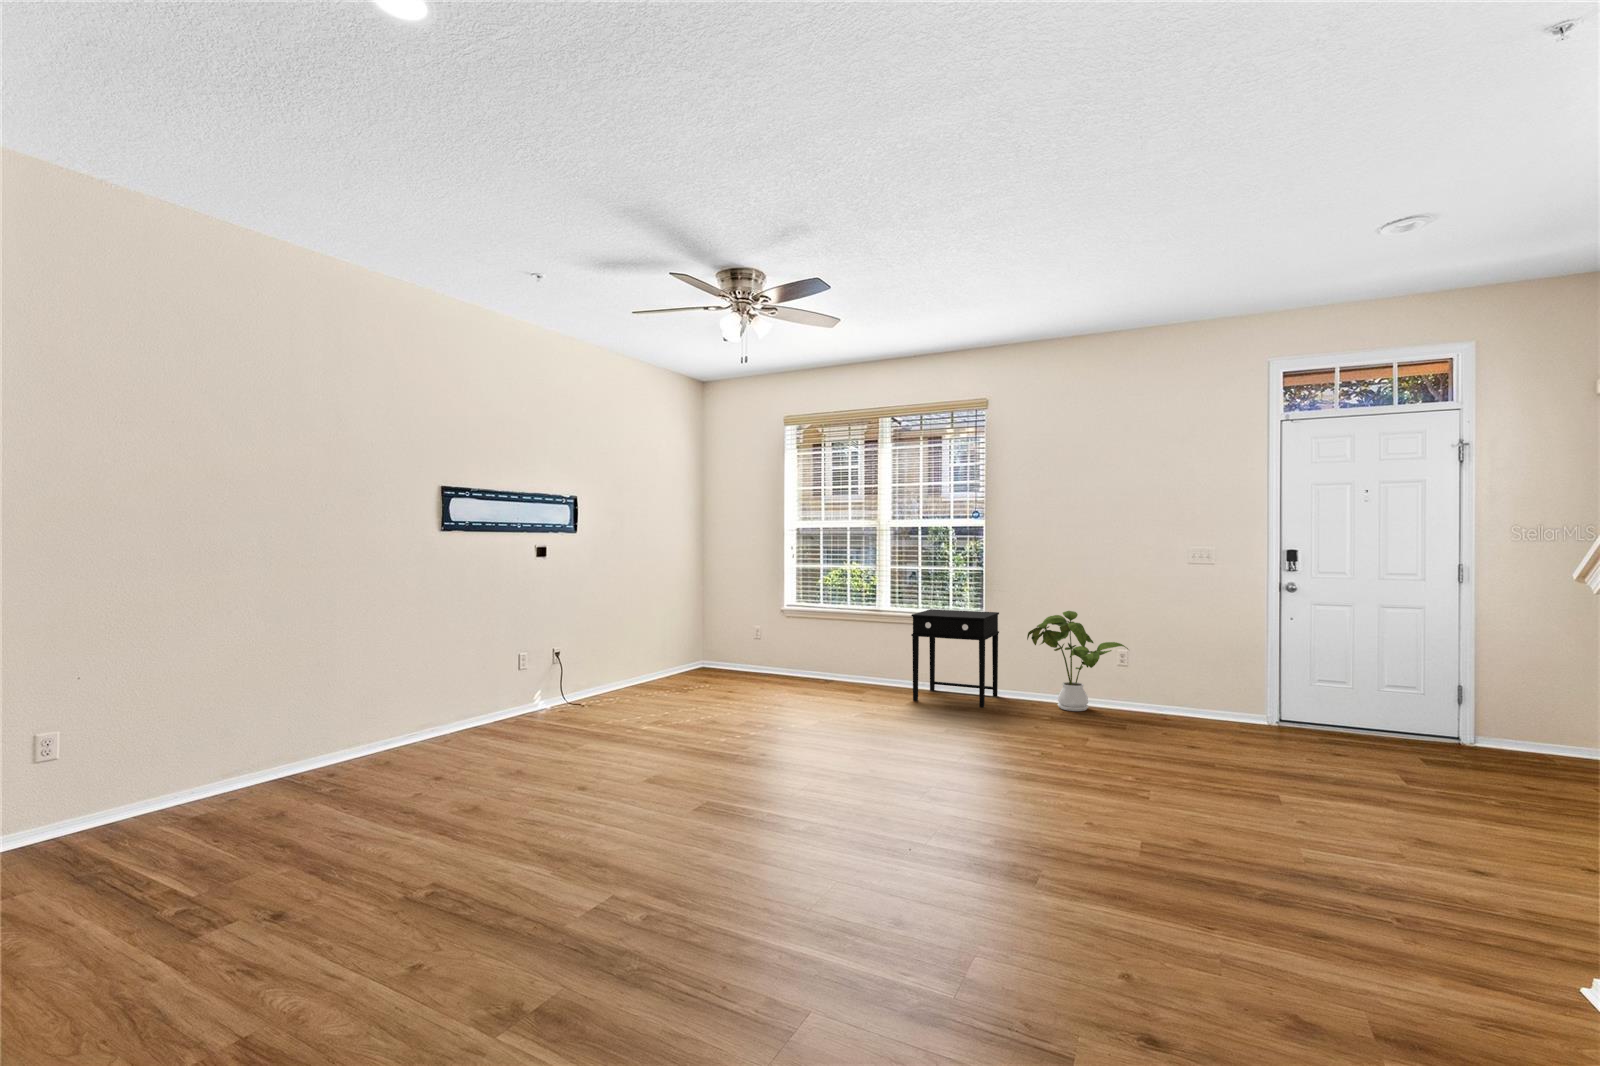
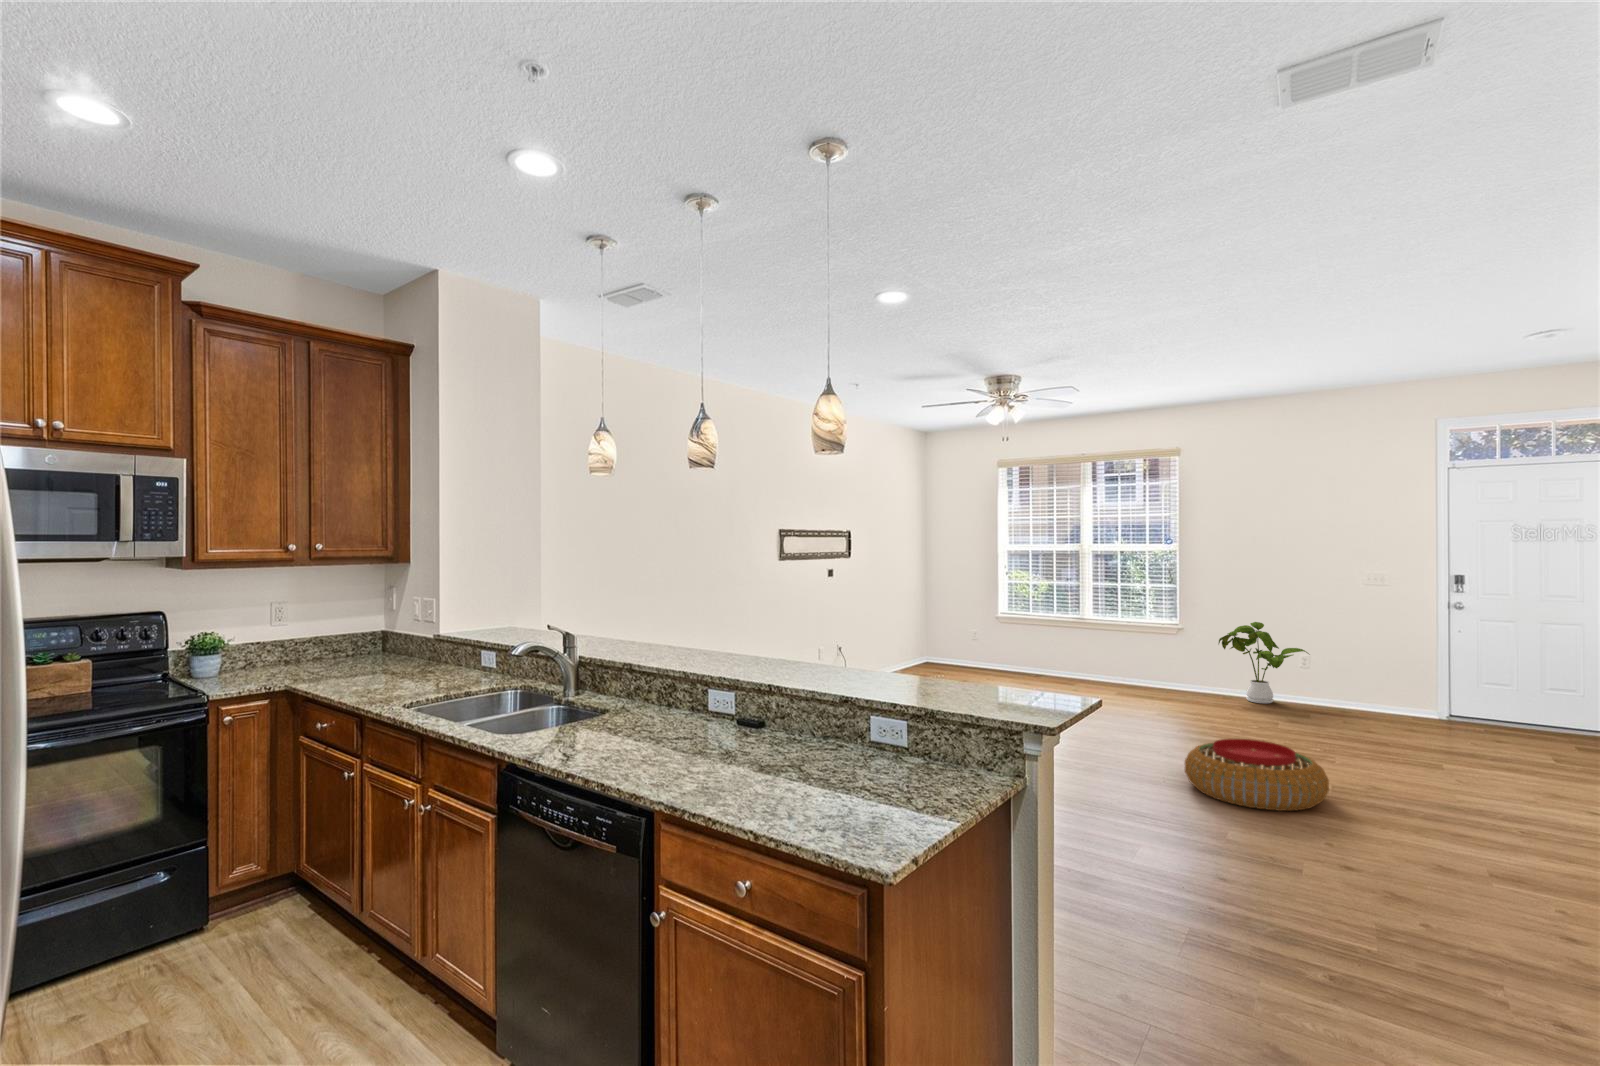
side table: present [911,609,999,707] -> none [1118,619,1192,698]
pouf: none [946,775,1137,891] -> present [1184,739,1329,811]

